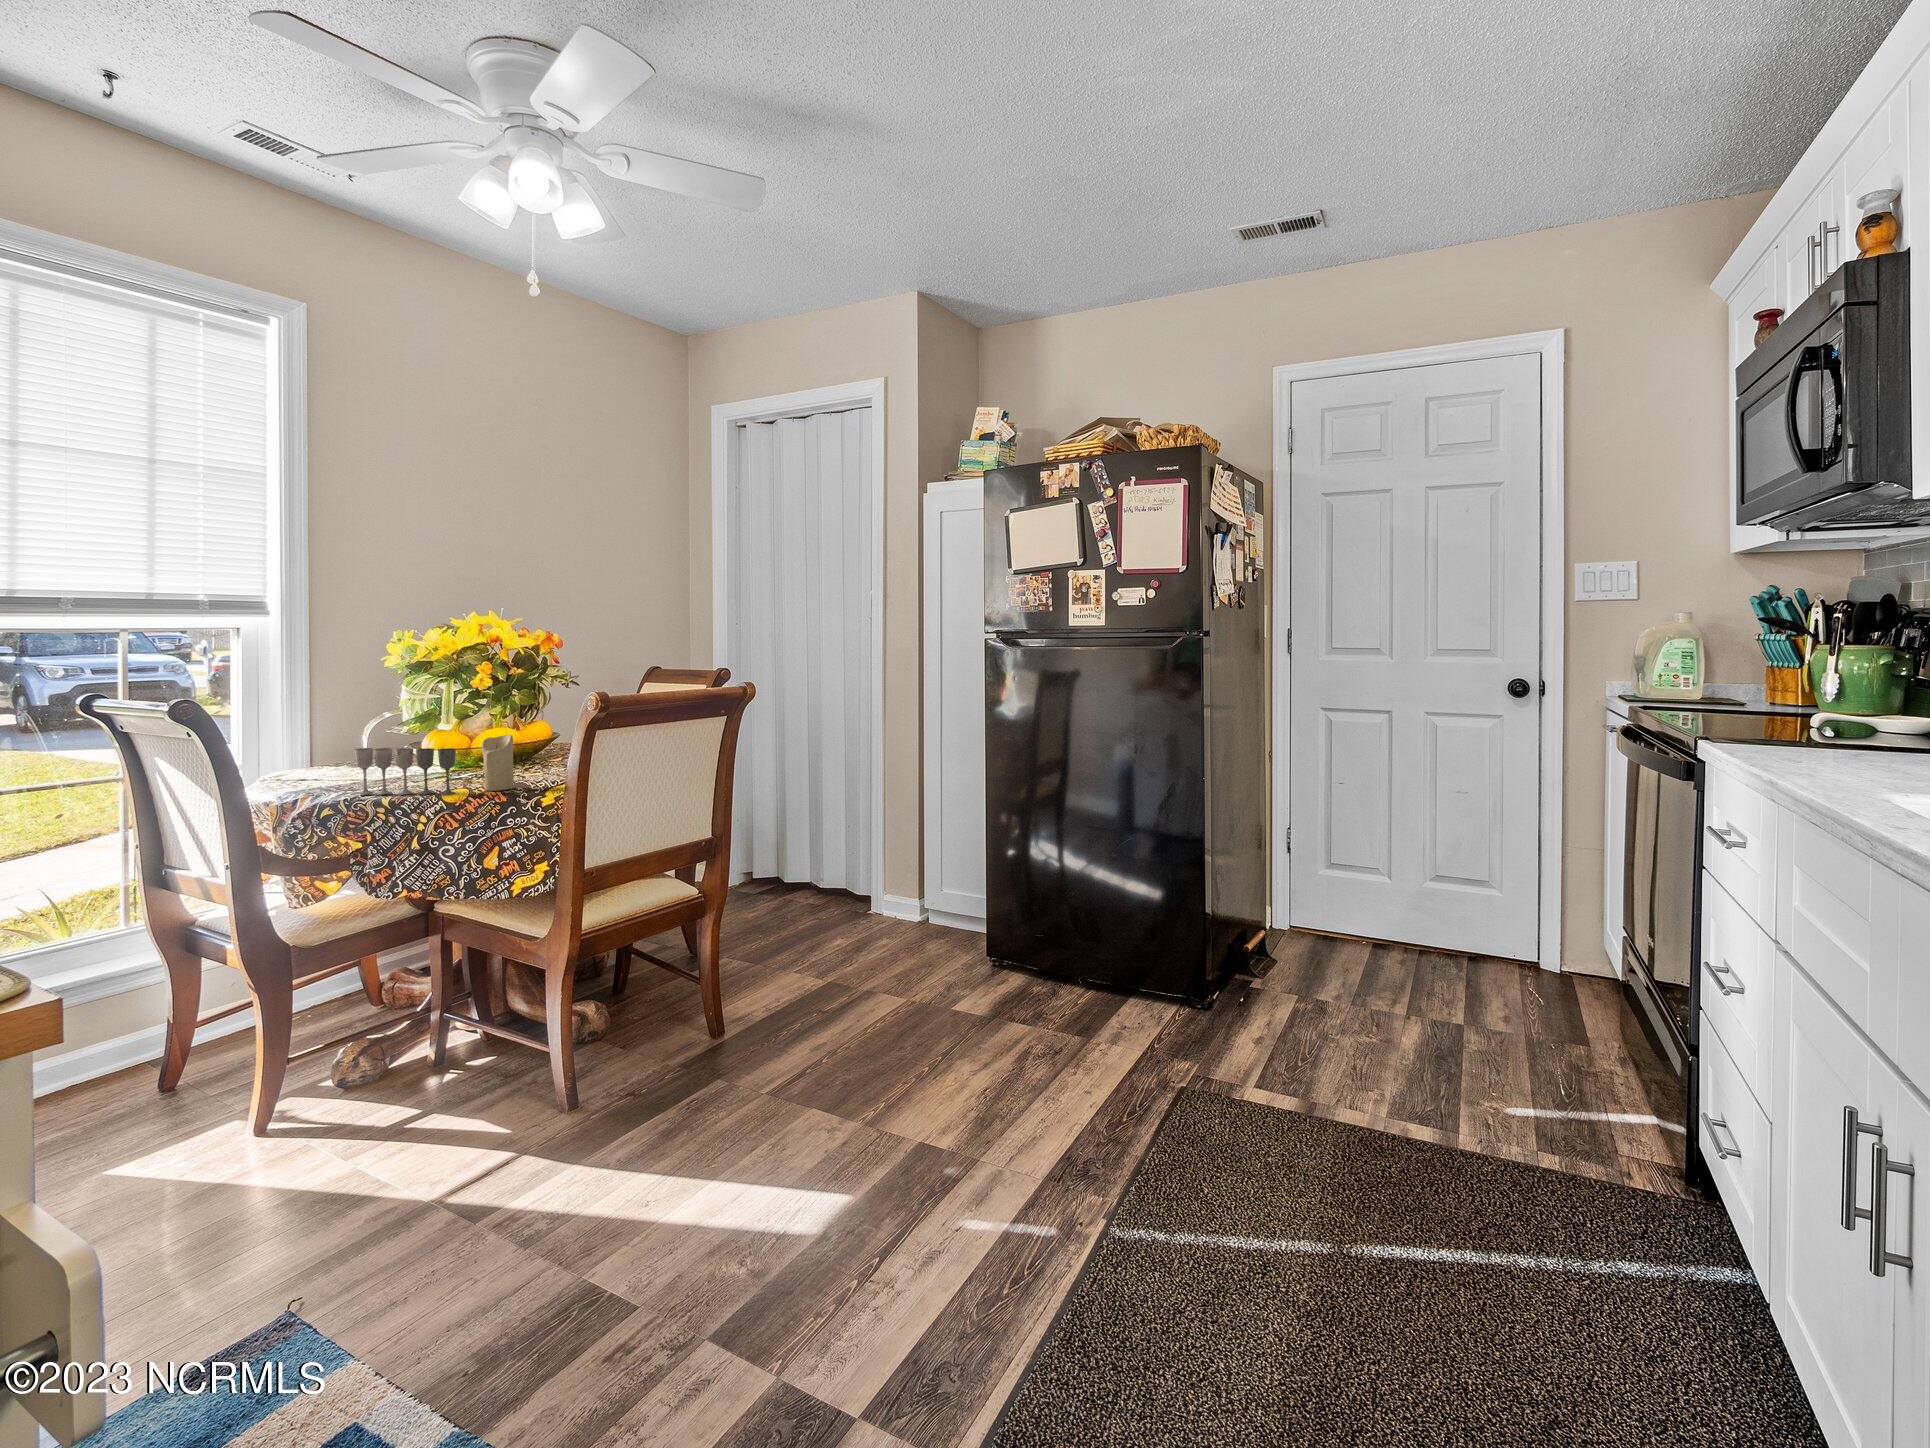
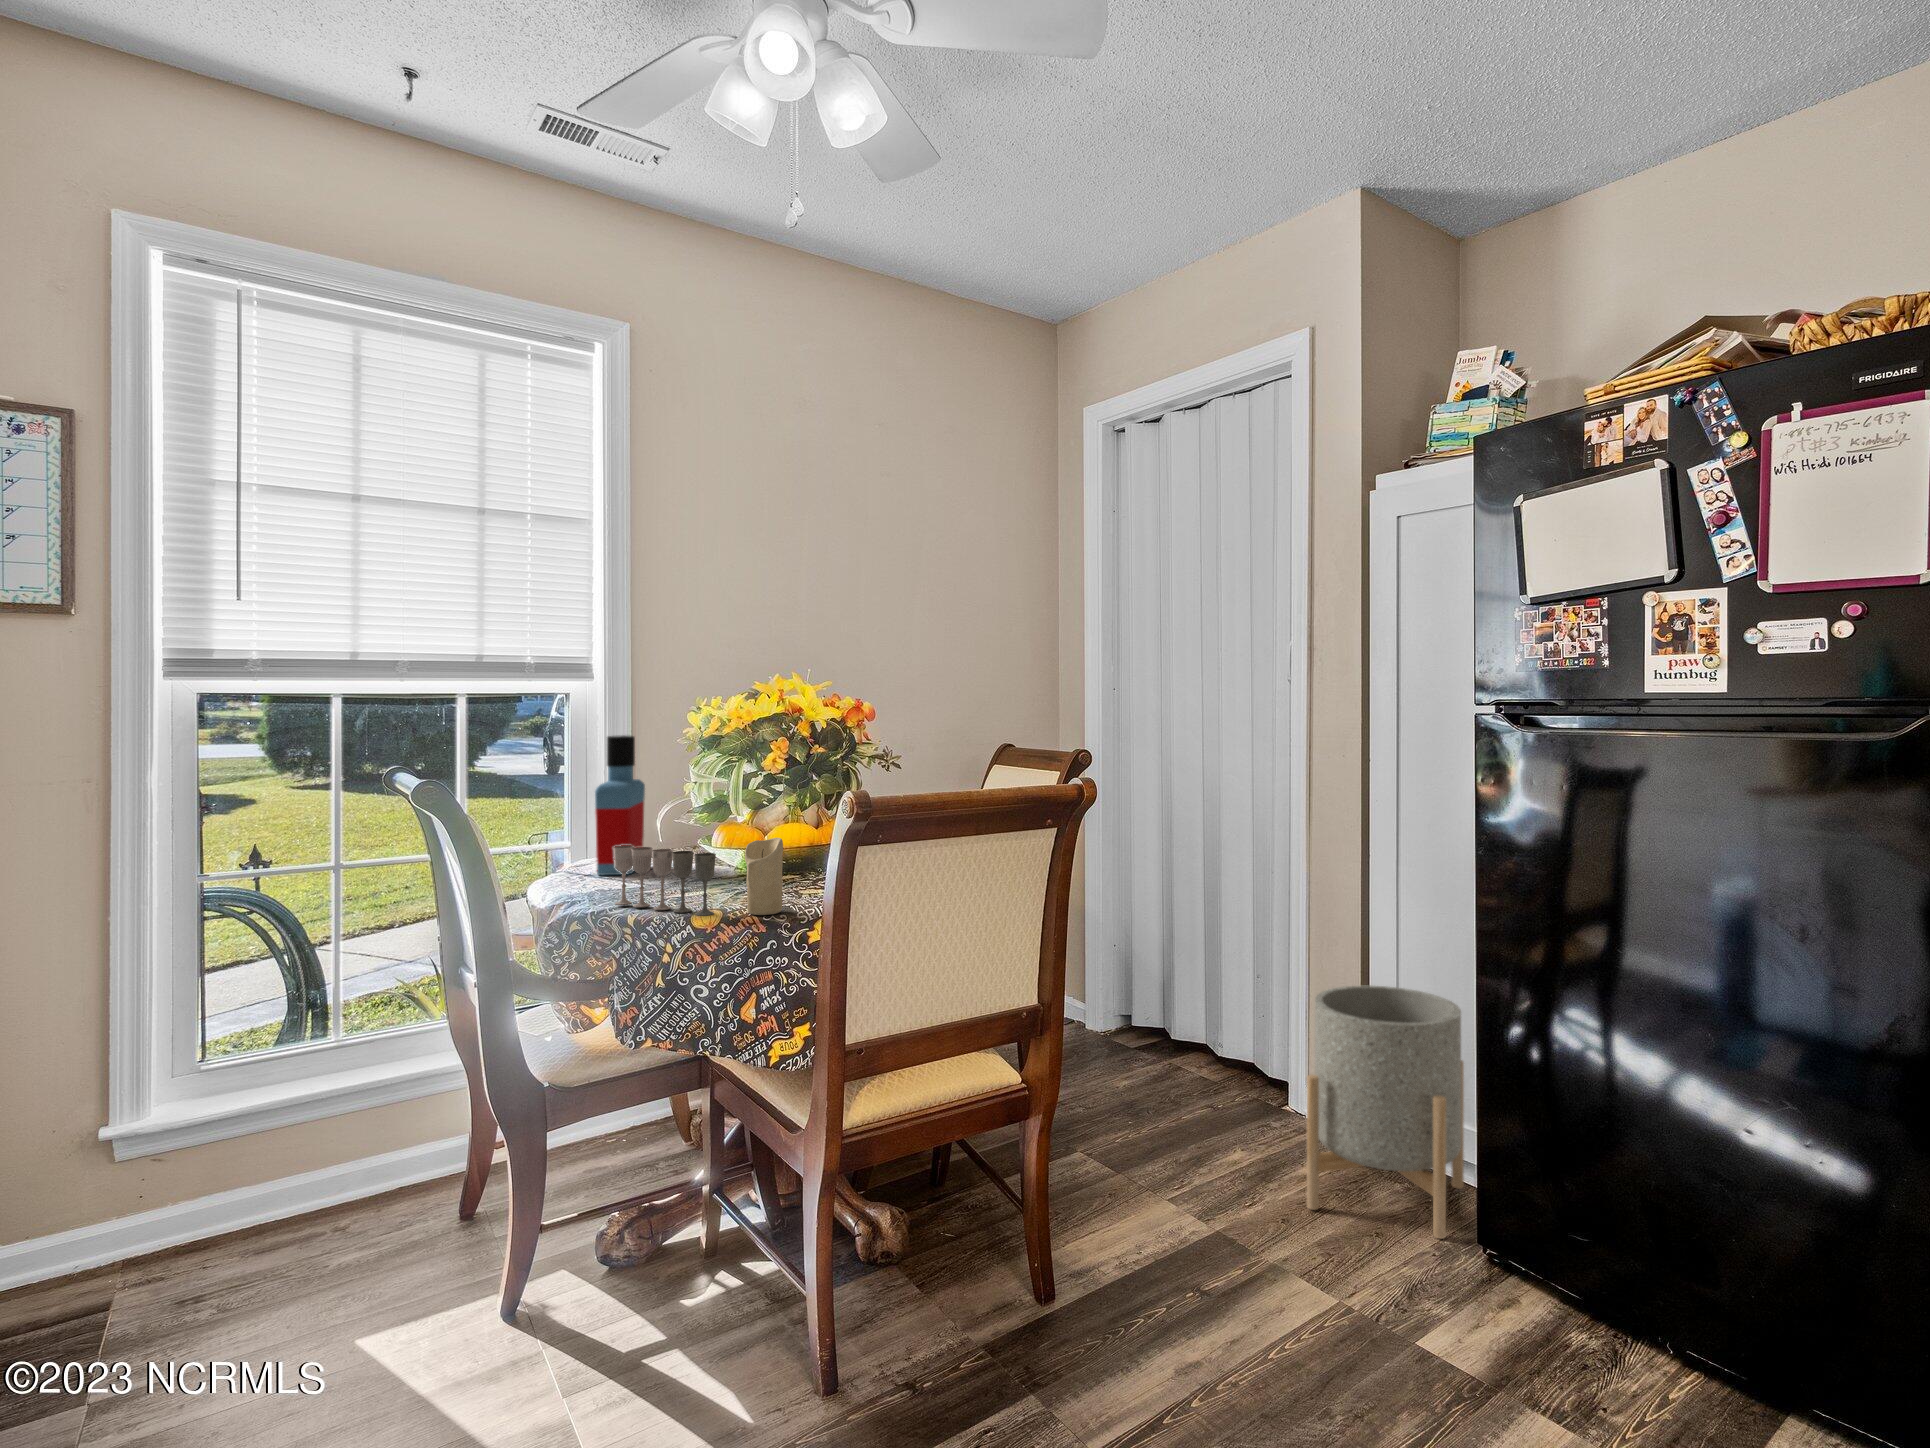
bottle: none [302,666,344,781] -> present [595,735,645,875]
planter: none [875,821,968,966] -> present [1307,985,1464,1239]

